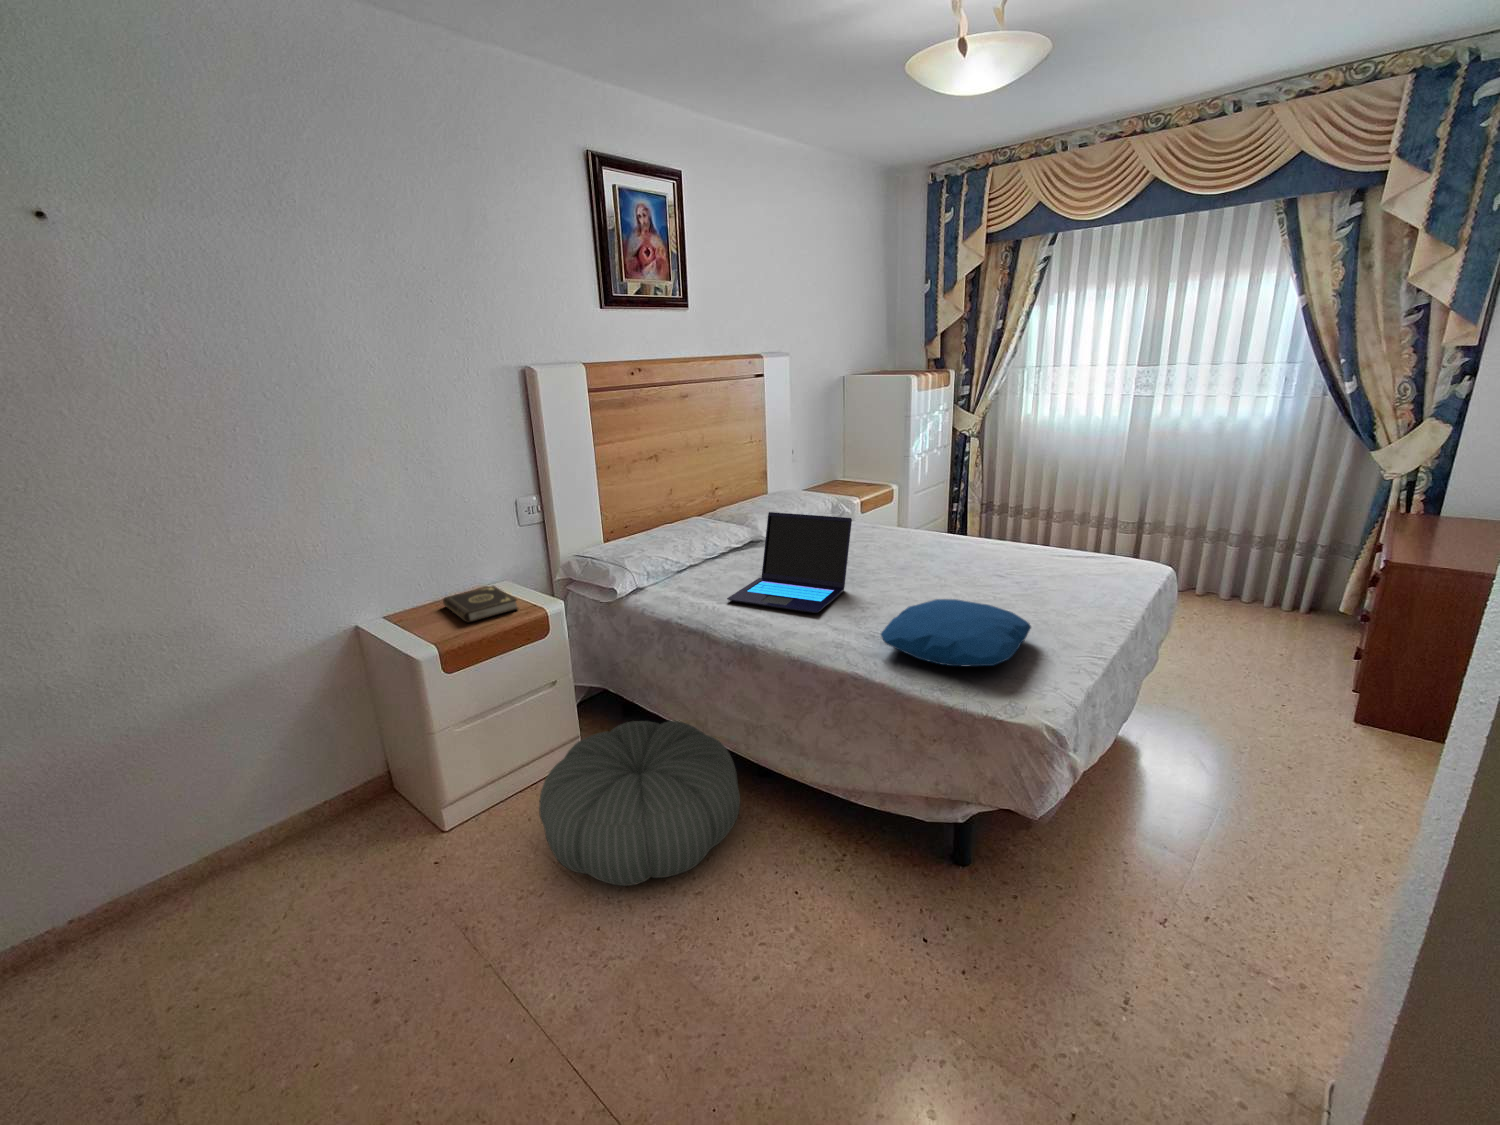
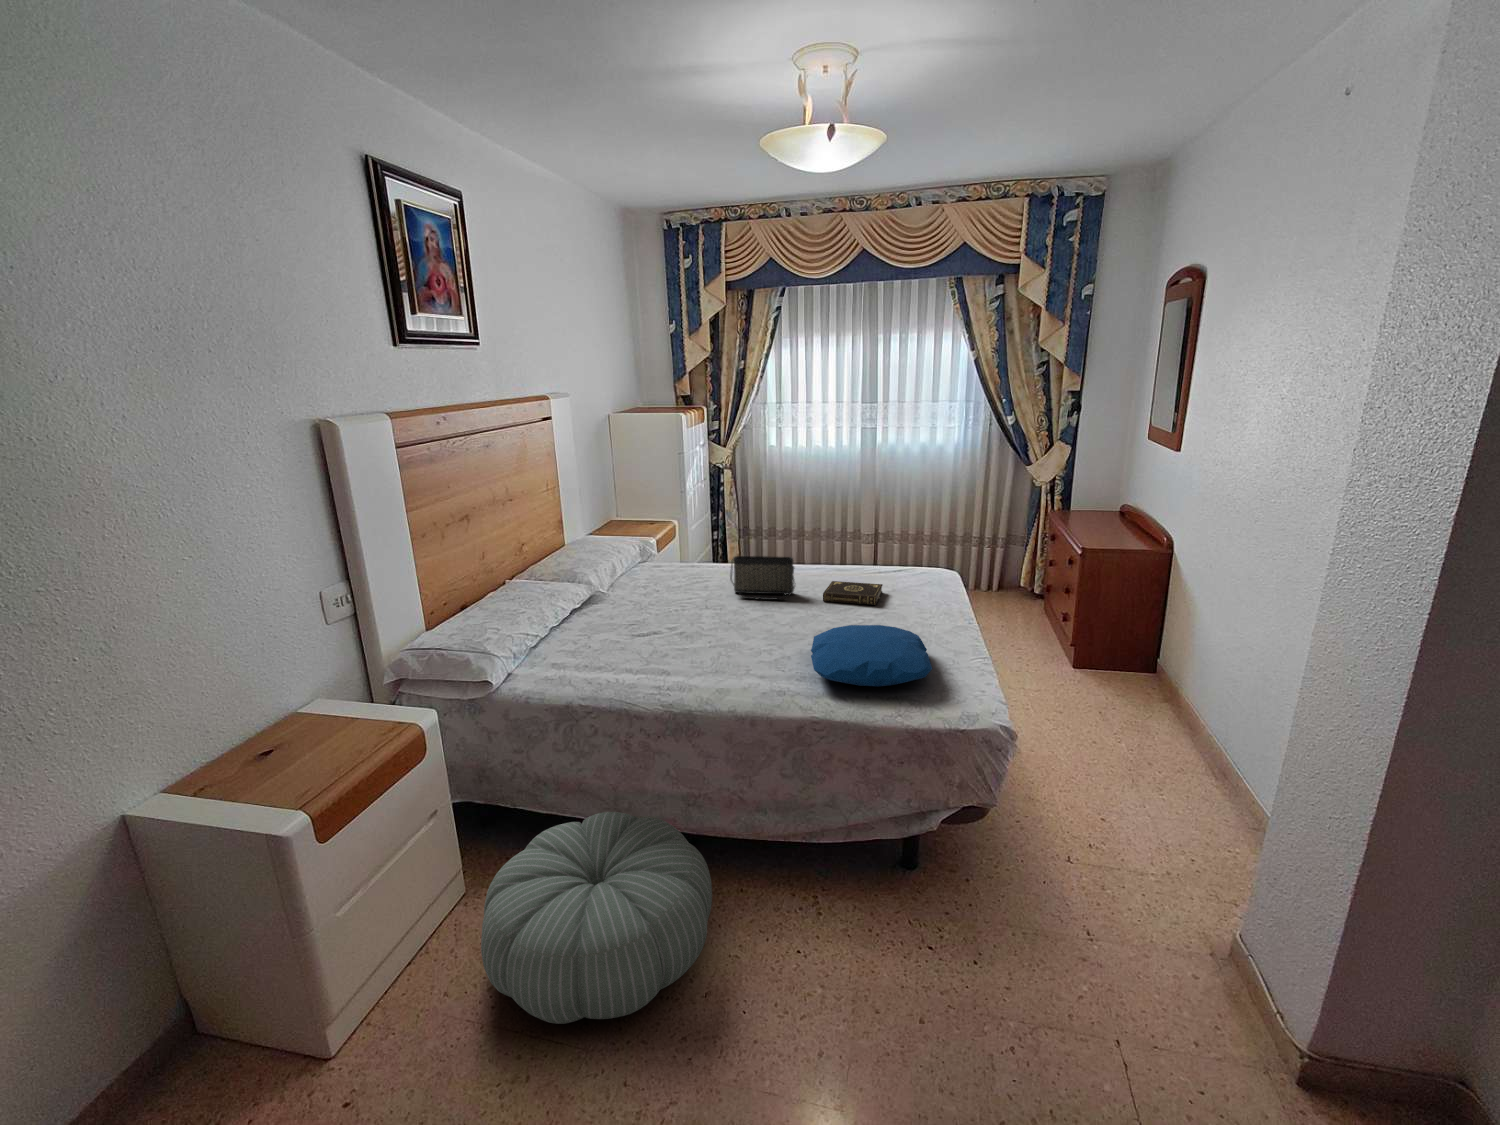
laptop: present [727,512,852,613] -> none [619,562,726,667]
handbag: none [886,518,953,568] -> present [730,556,795,600]
book: present [443,586,518,623] -> present [823,581,882,605]

